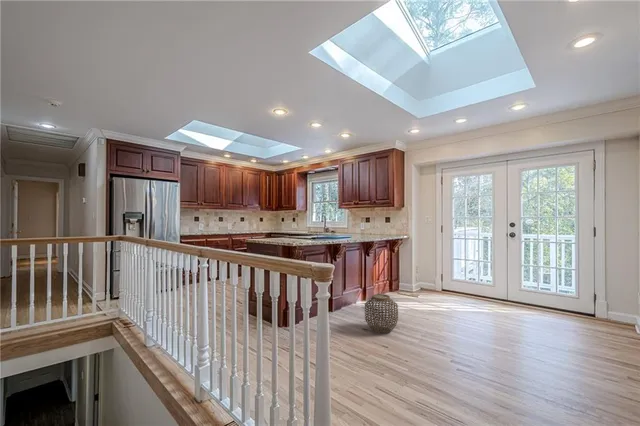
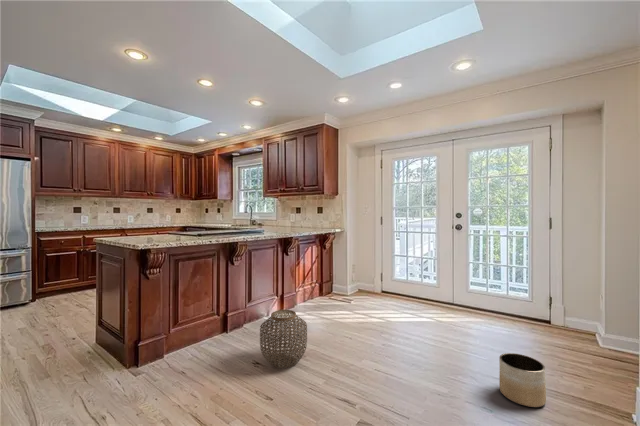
planter: none [544,327,578,361] -> present [499,353,546,407]

